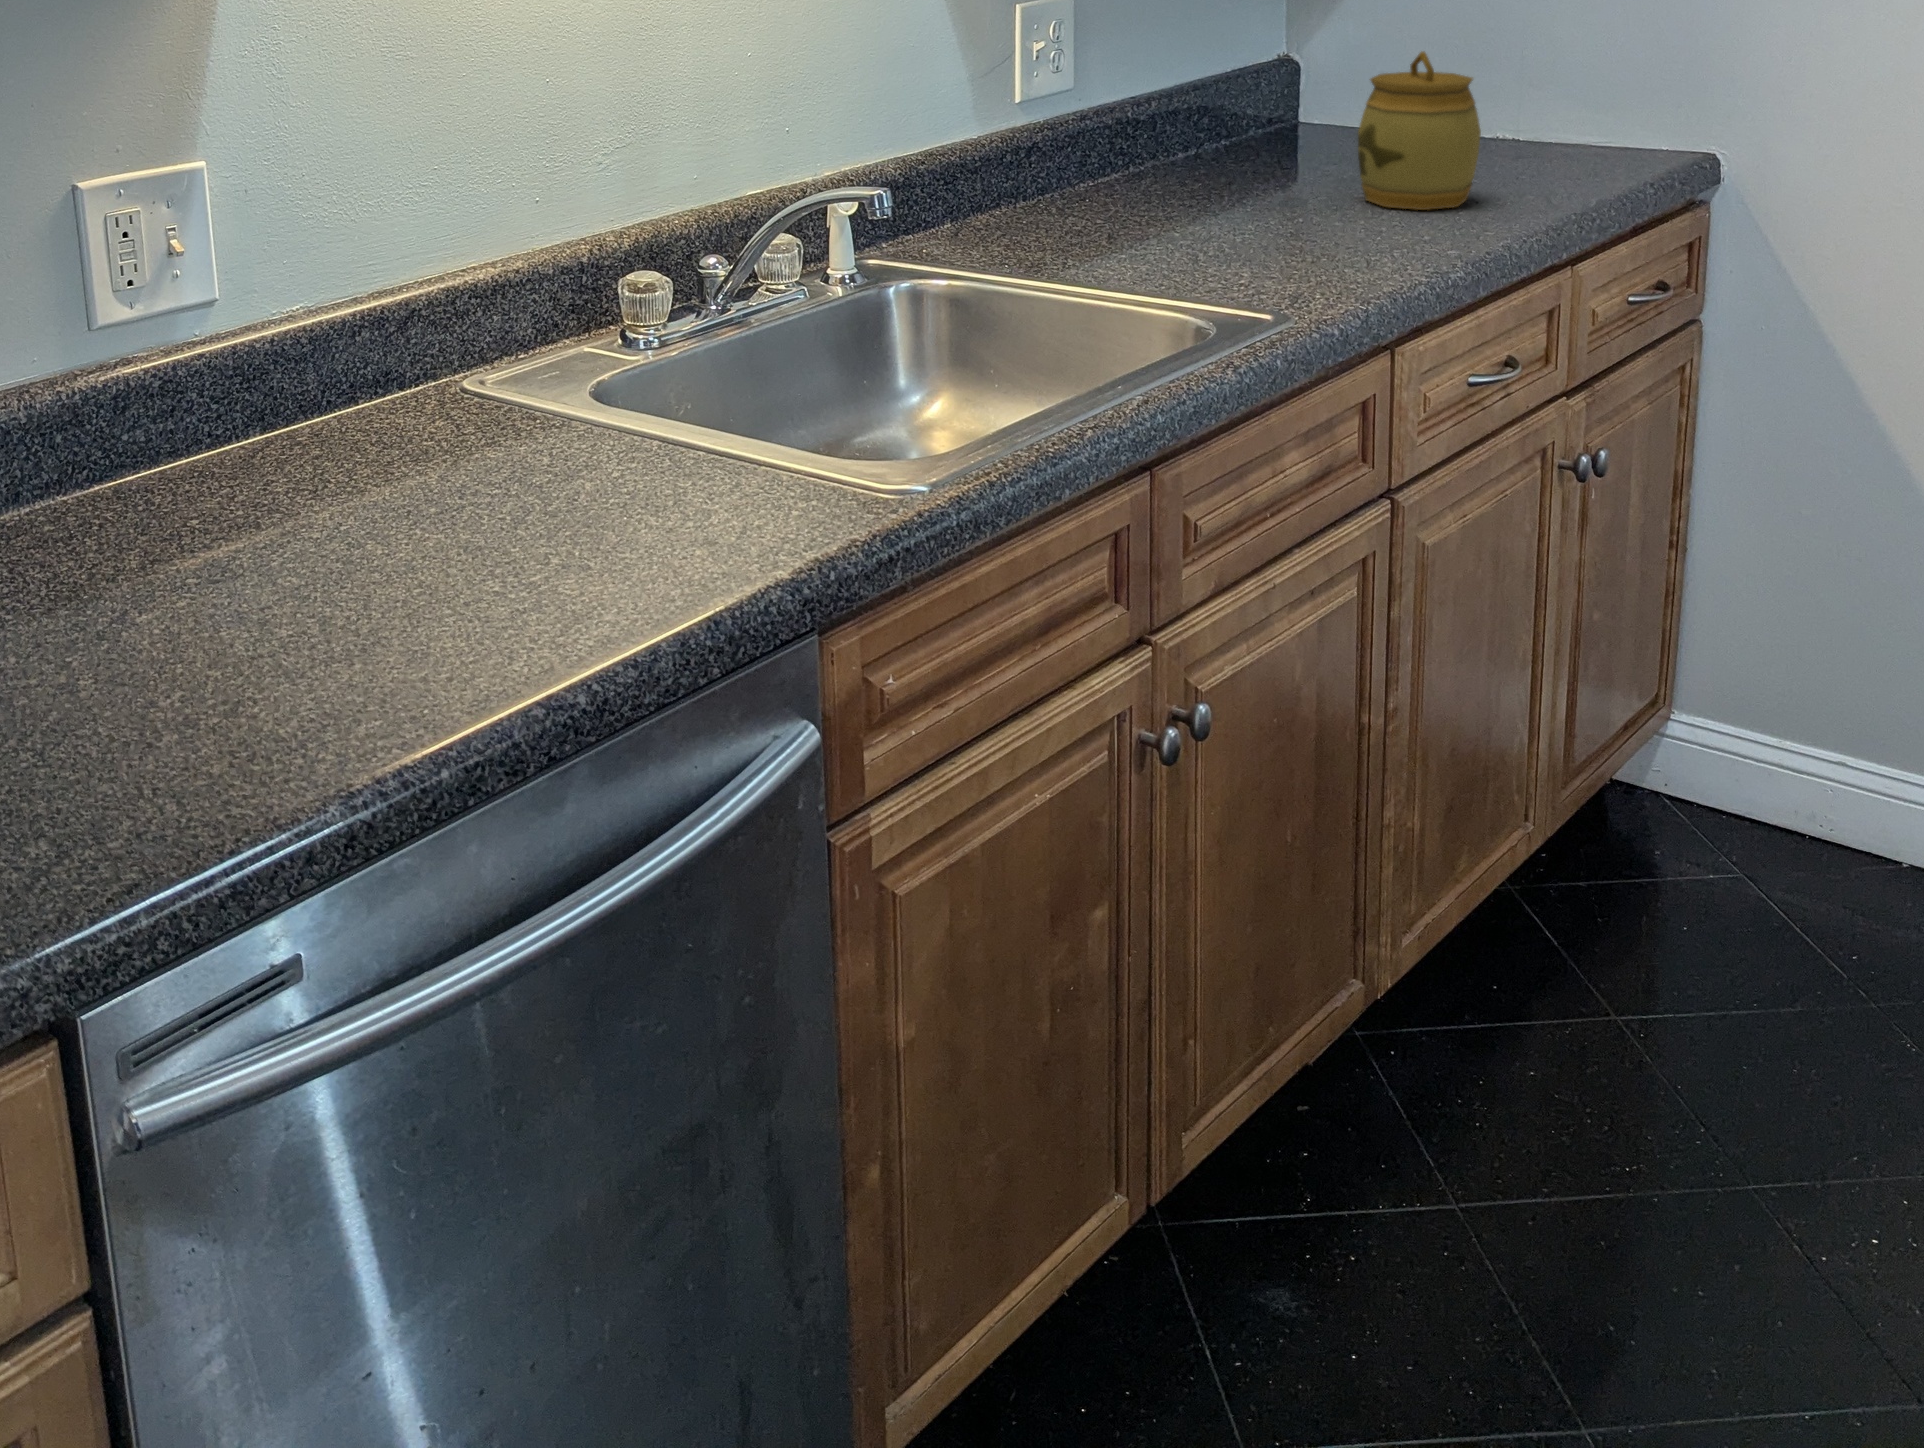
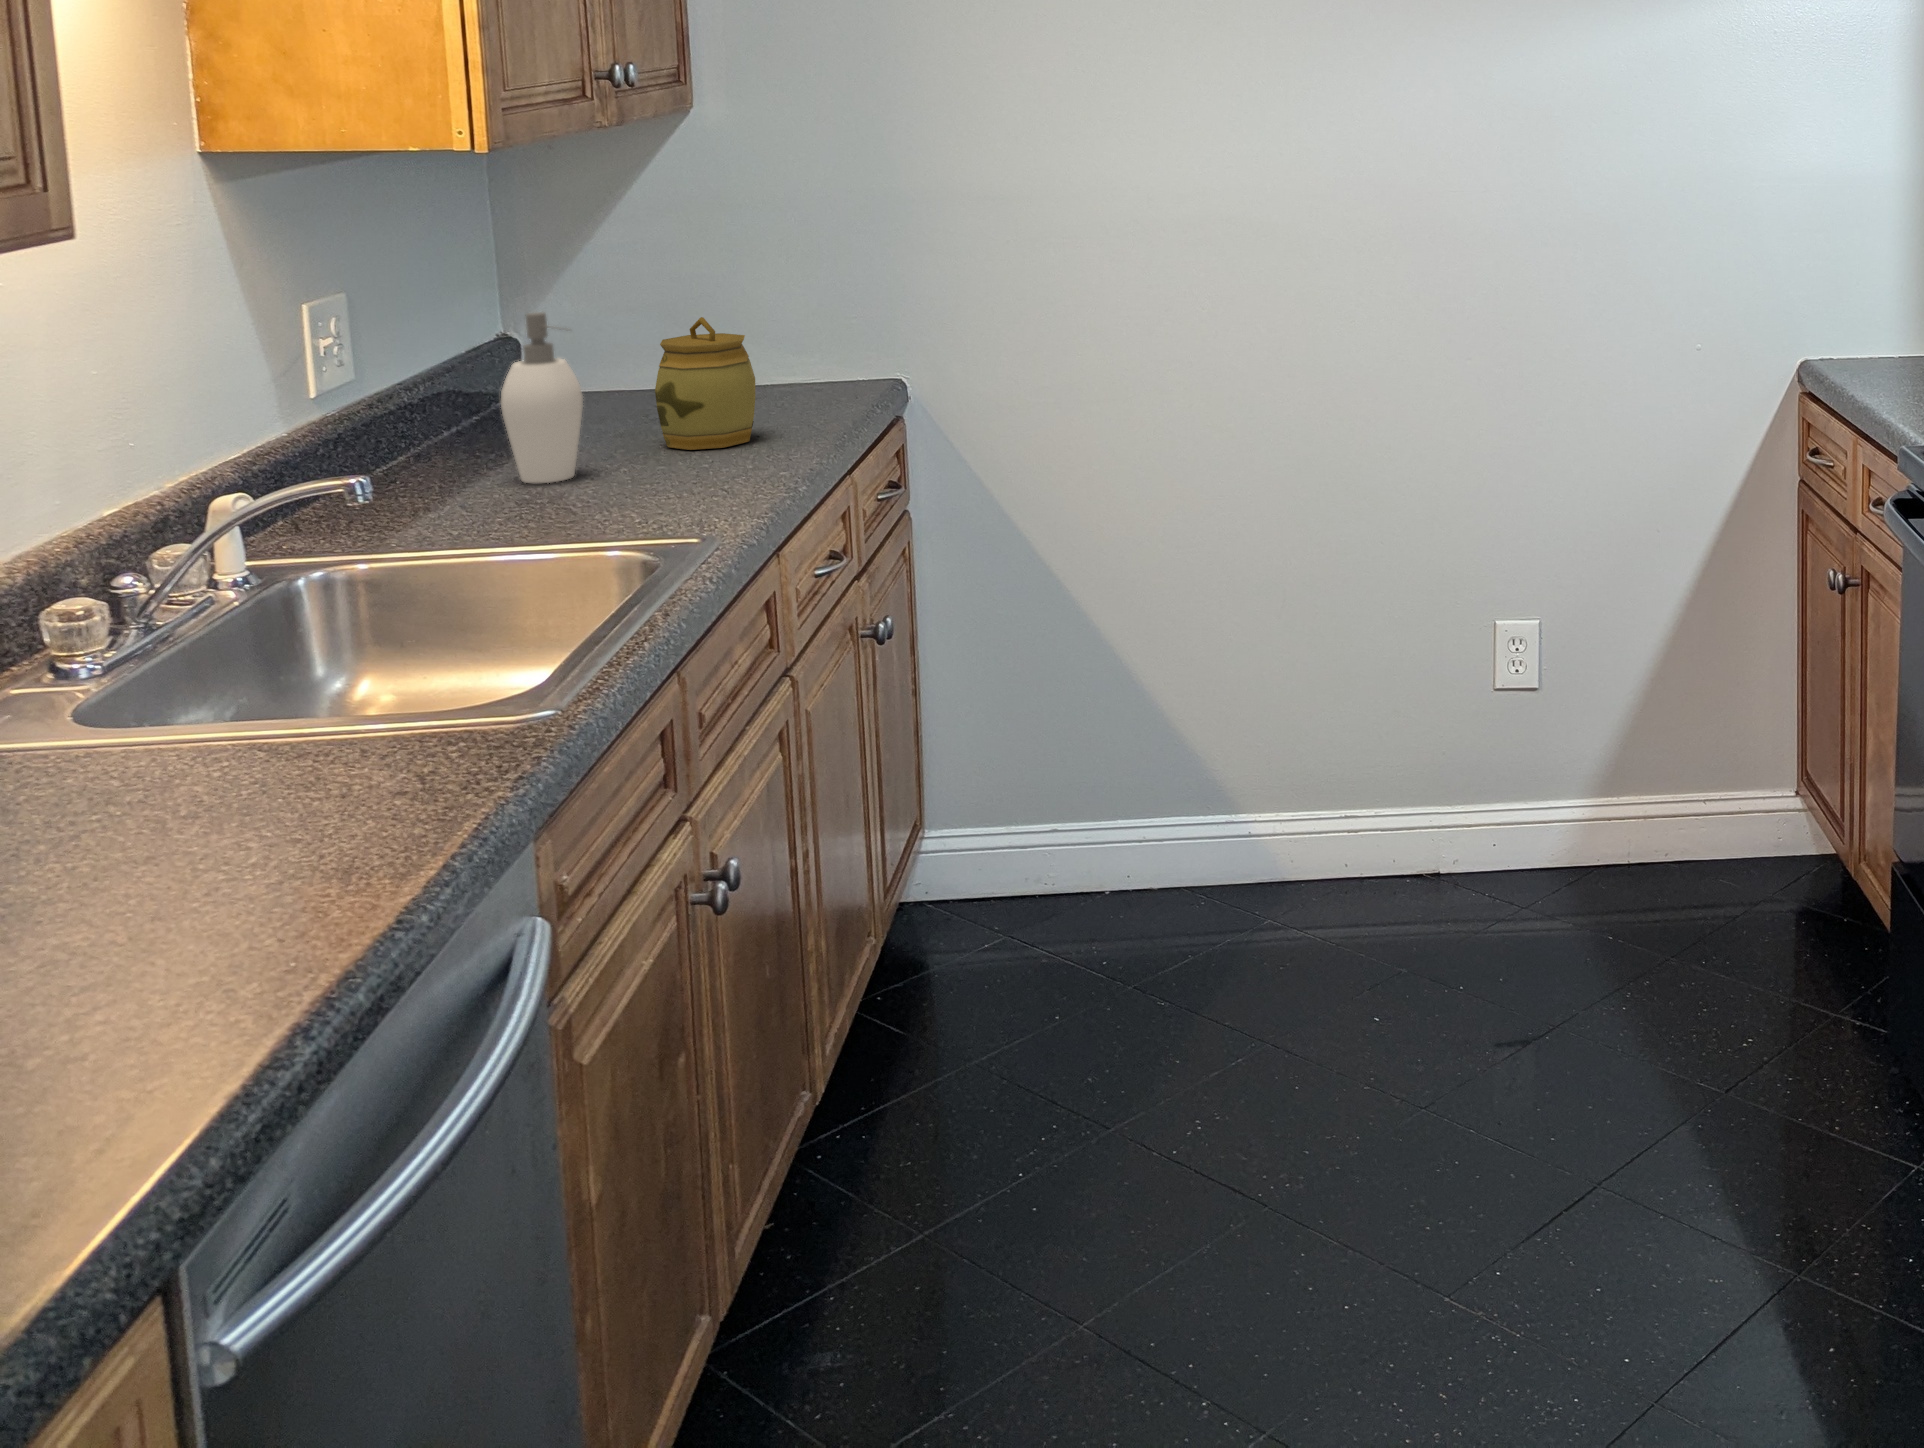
soap dispenser: none [1172,29,1257,222] -> present [501,312,583,483]

